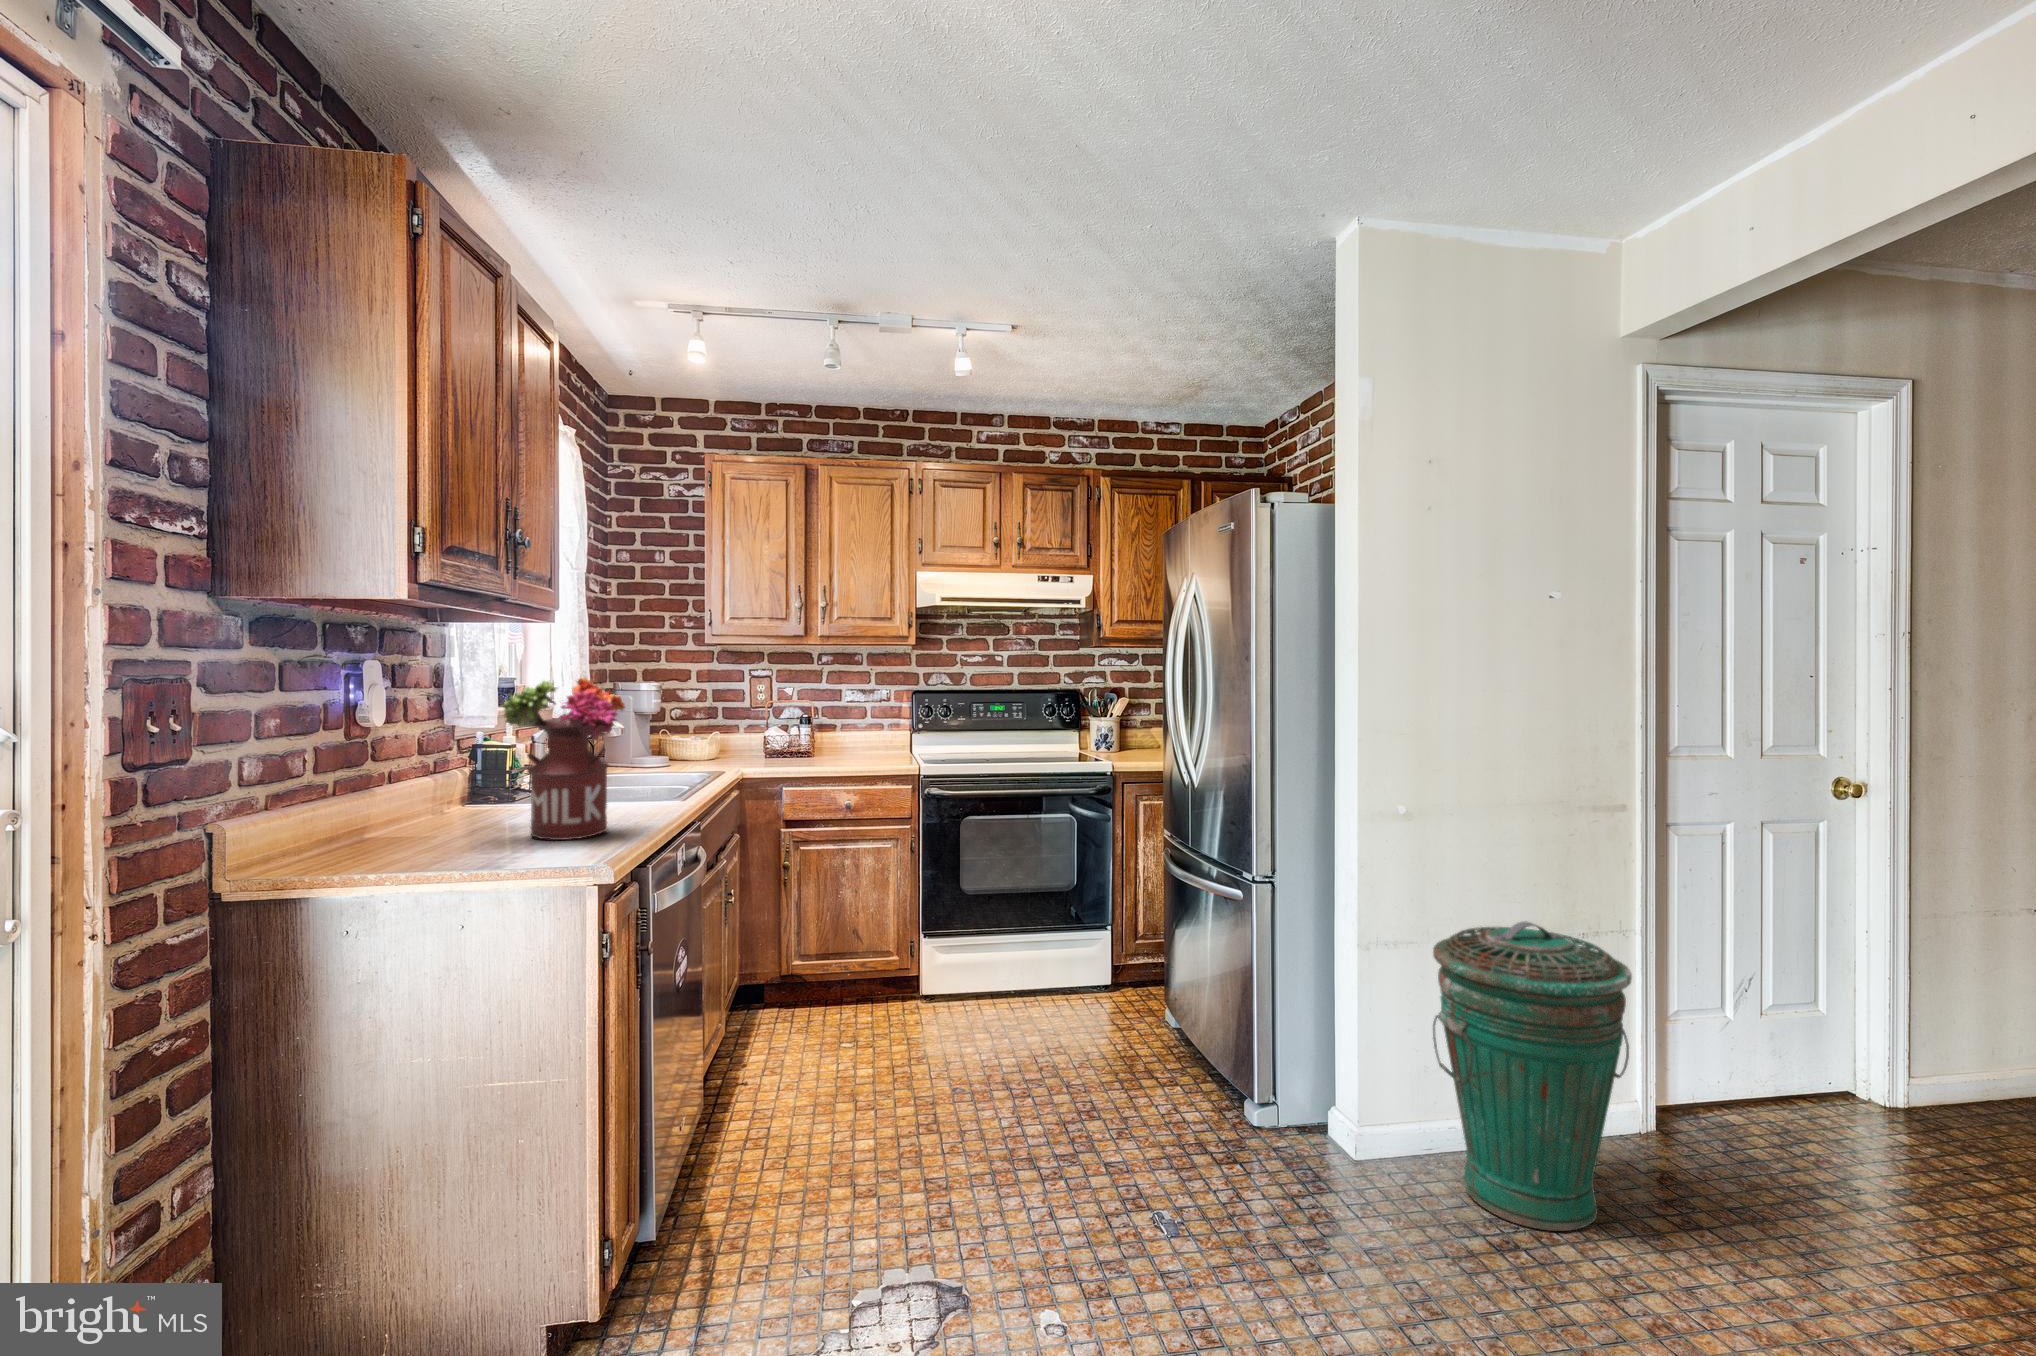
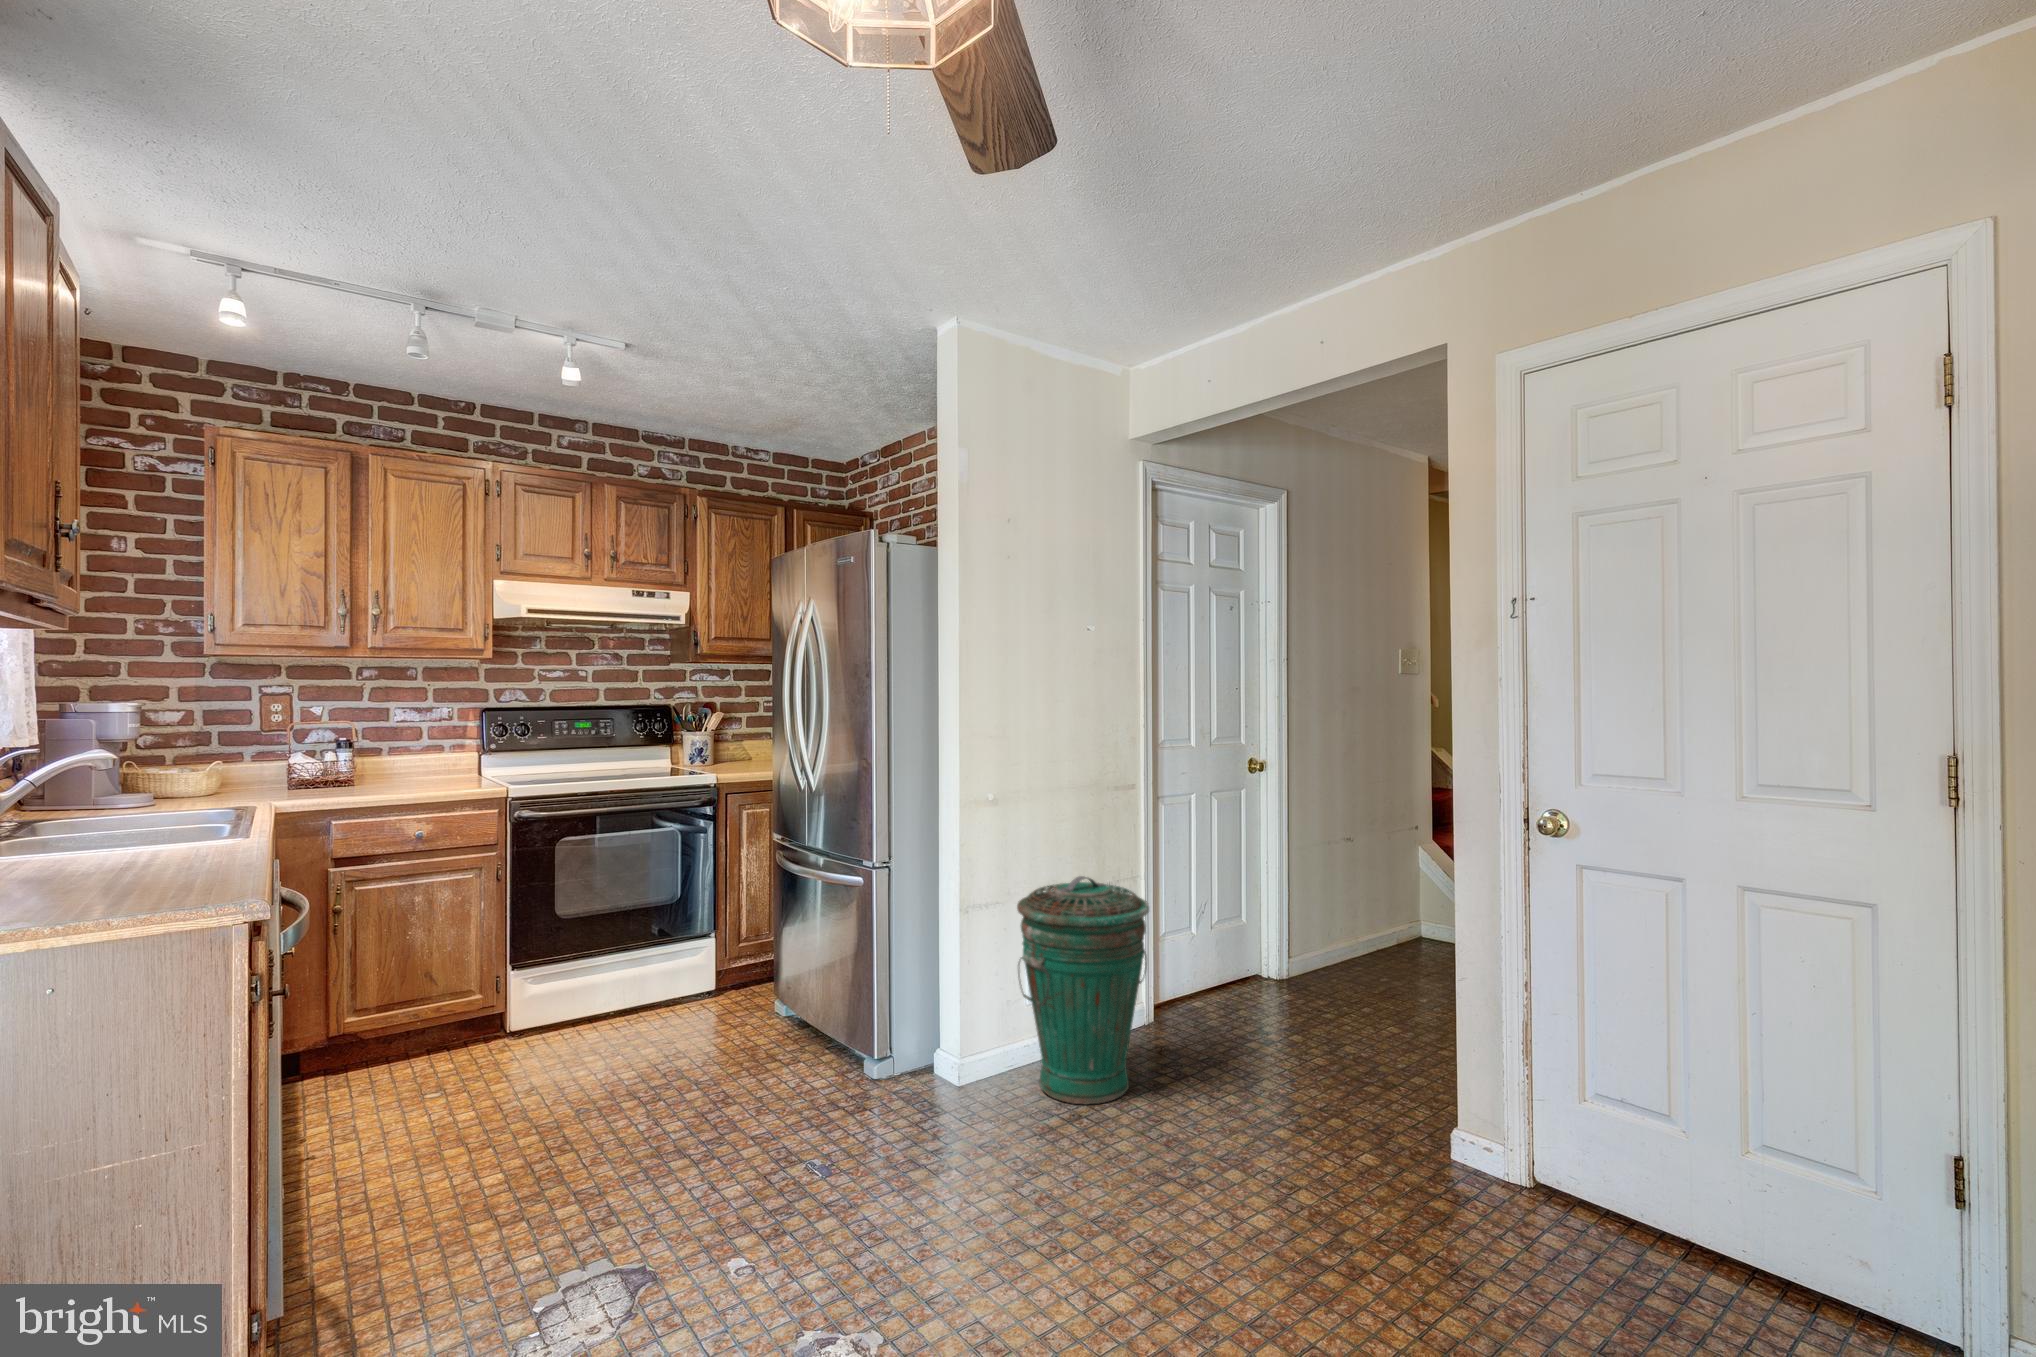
flower arrangement: present [502,677,625,840] -> none [43,699,216,890]

